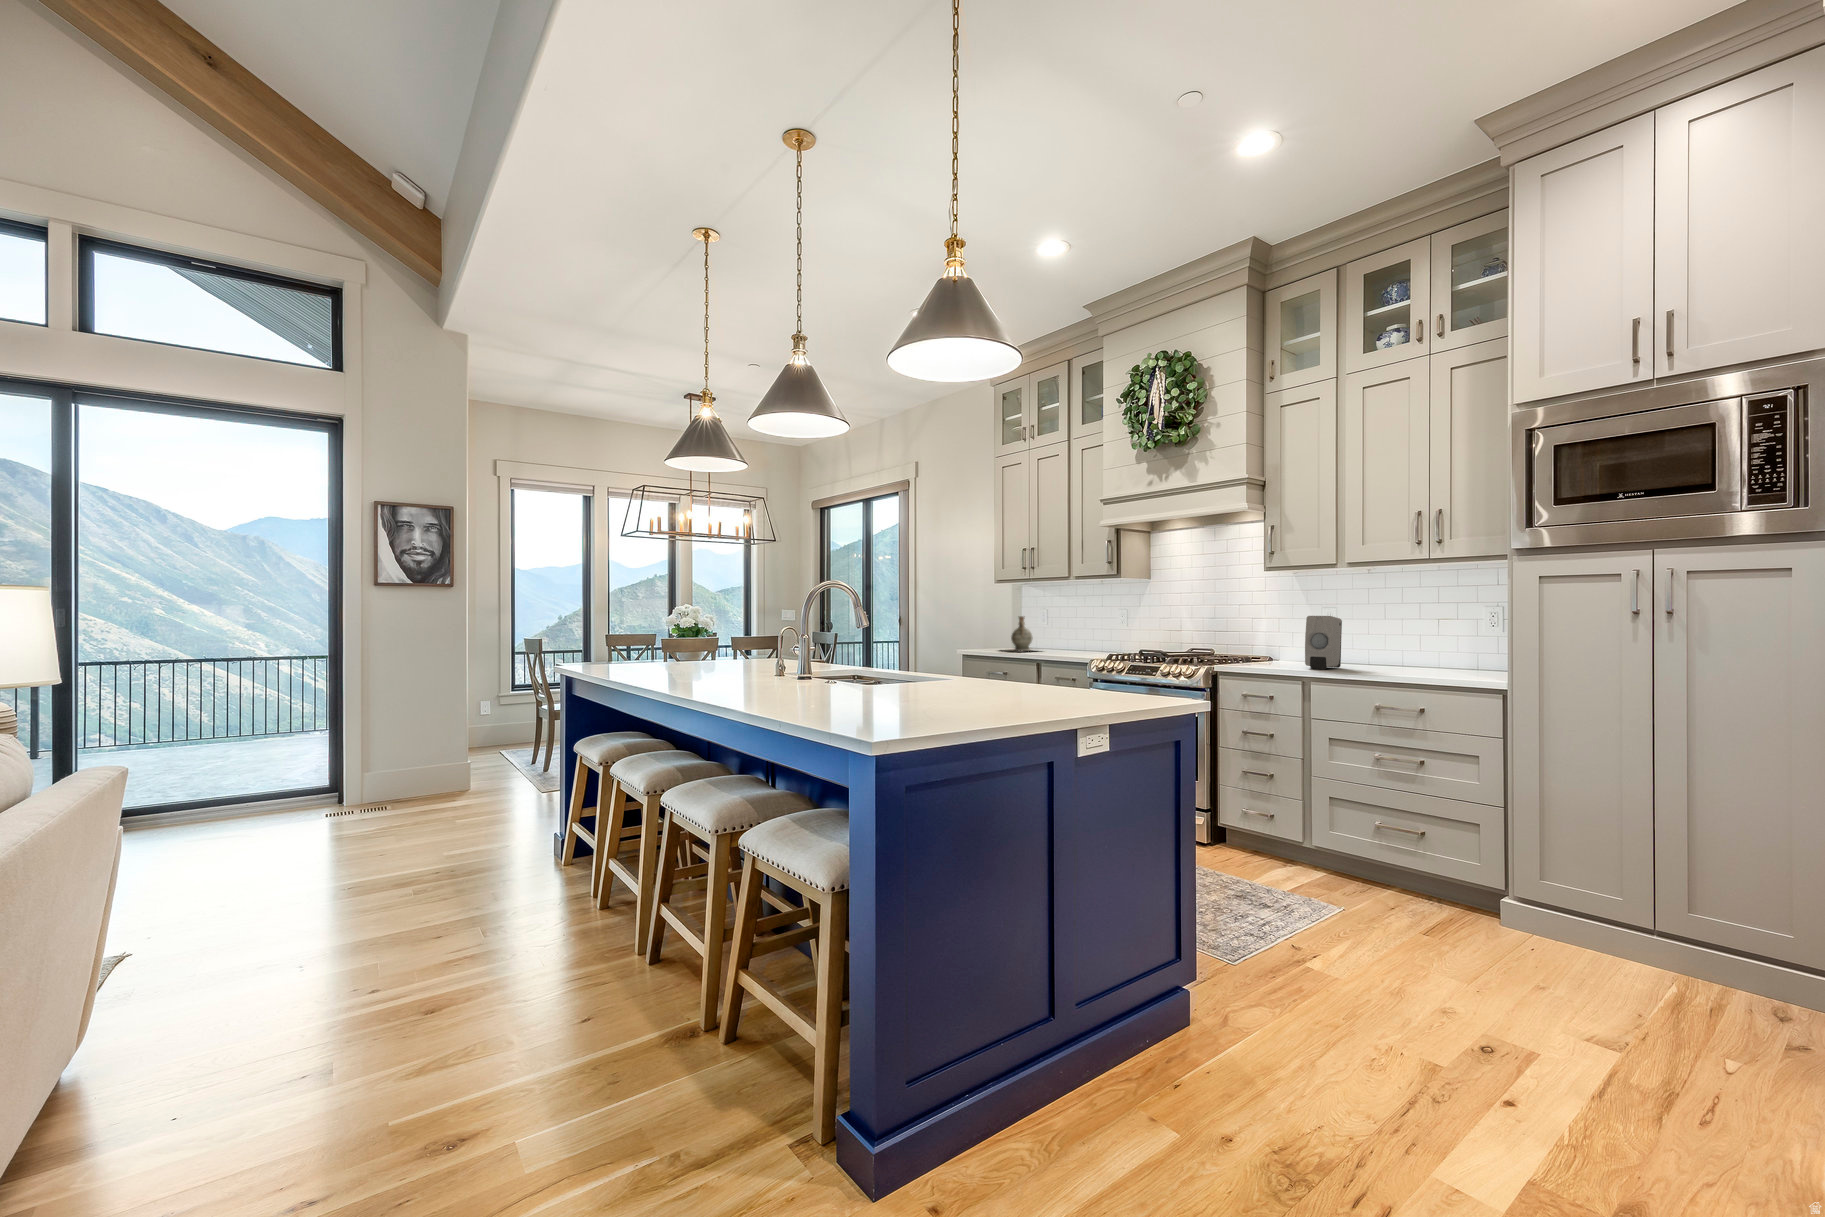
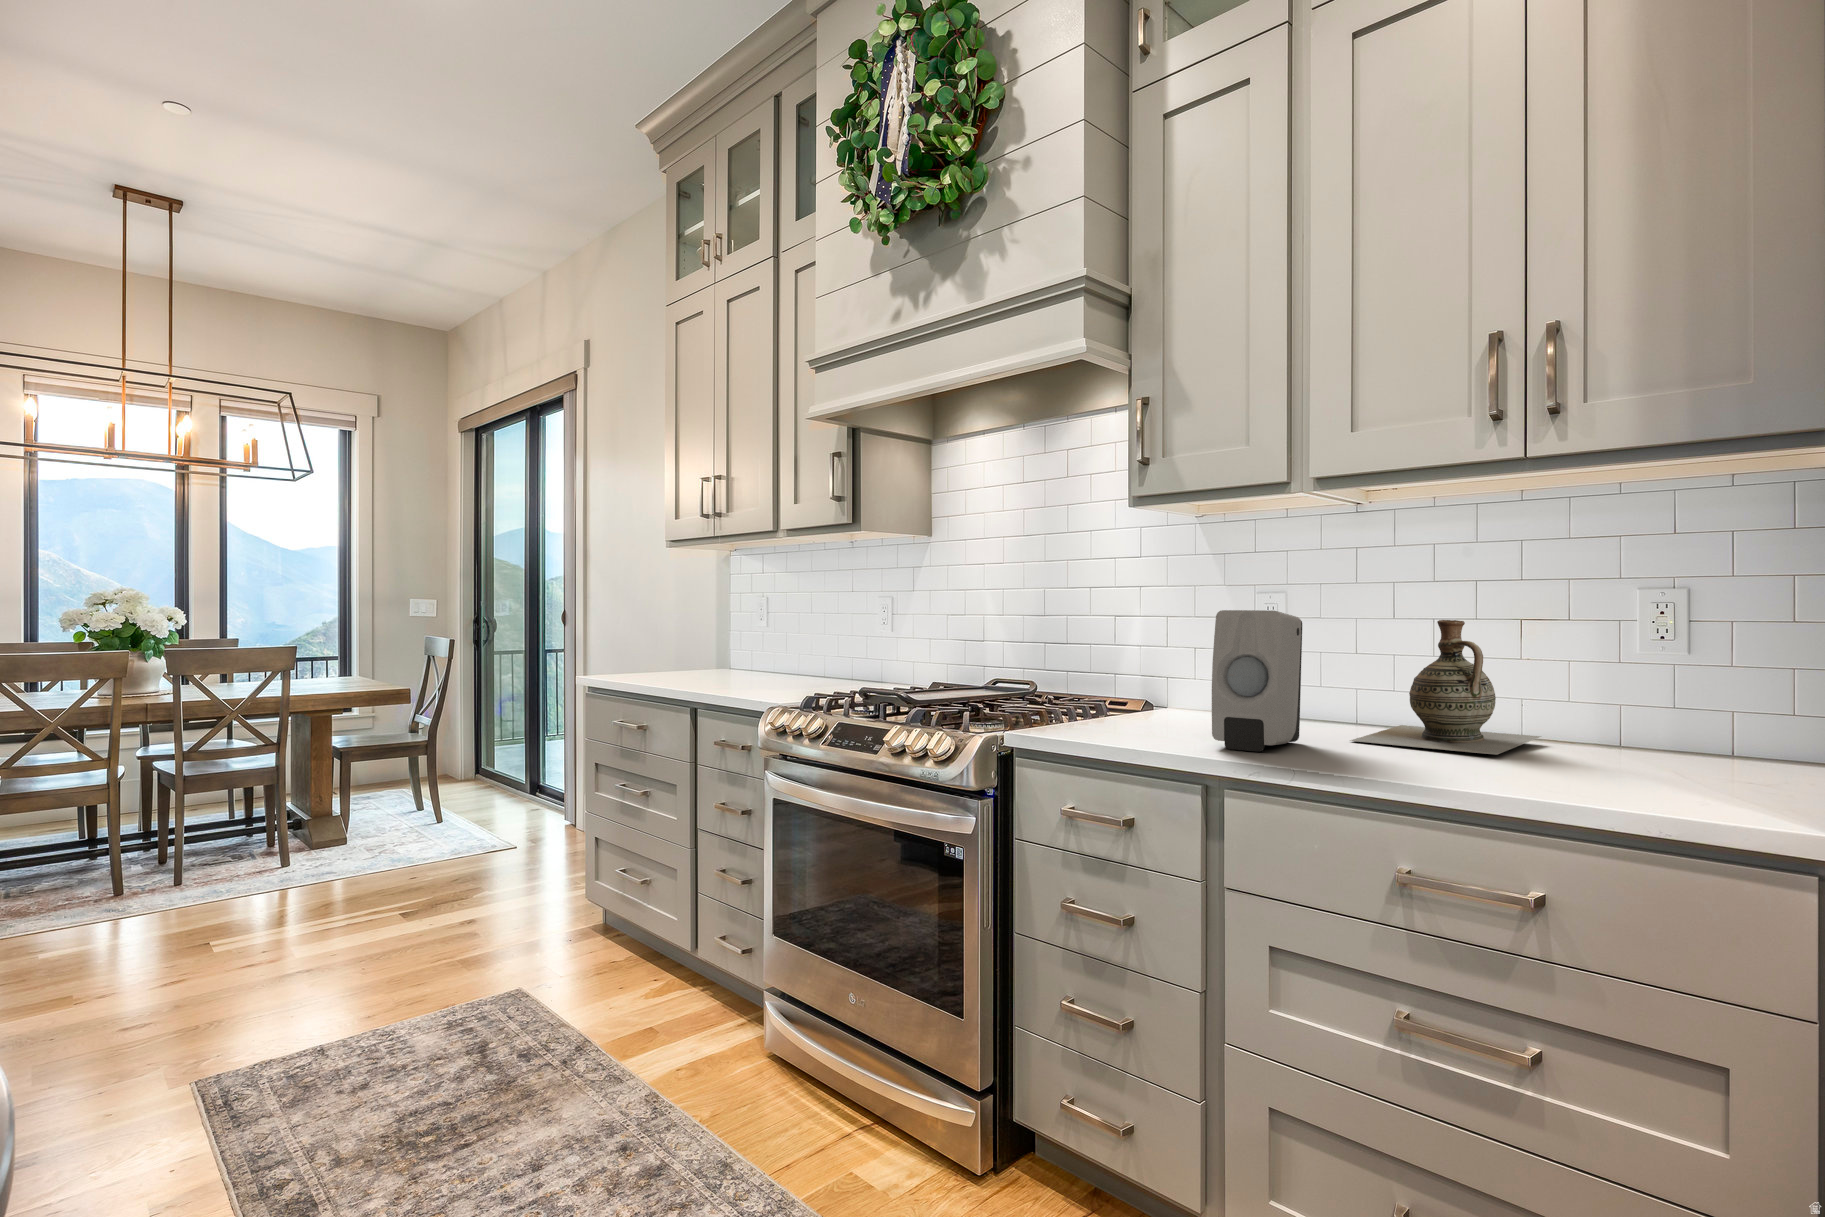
ceramic jug: present [1005,616,1032,651] -> present [1350,620,1541,755]

